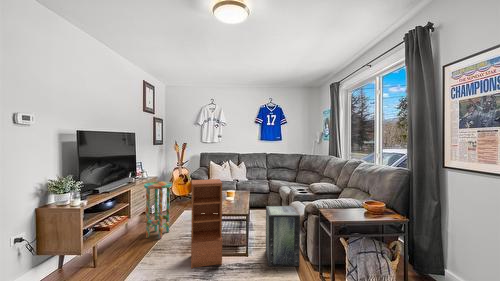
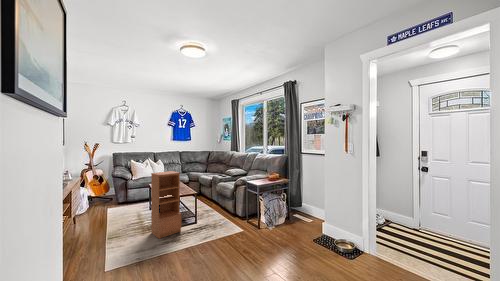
side table: present [144,181,173,239] -> none [90,179,119,232]
storage box: present [266,206,300,266] -> none [206,185,232,226]

